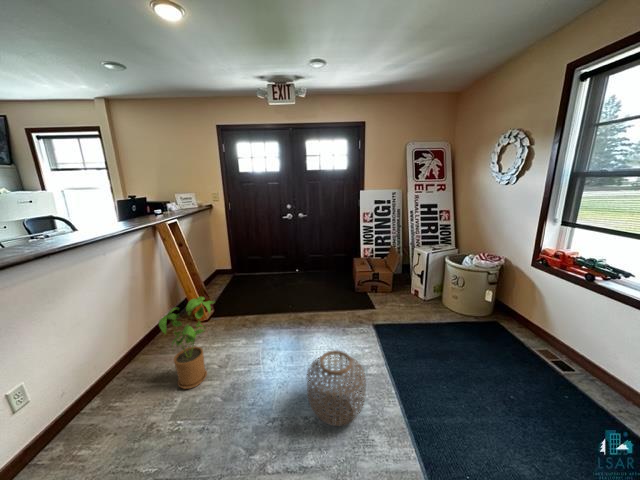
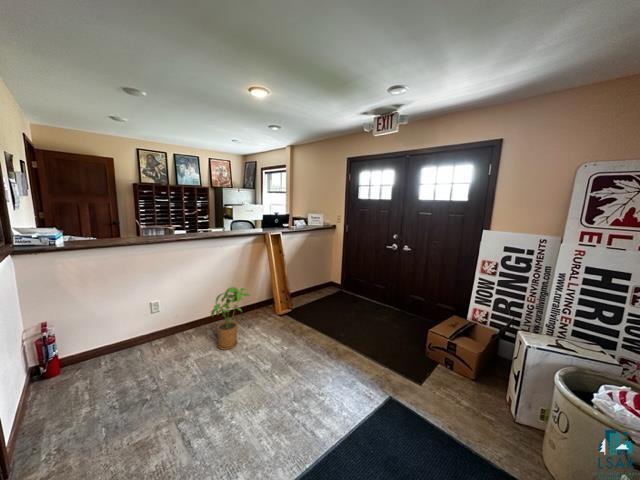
woven basket: present [307,350,366,426] -> none [222,371,281,448]

